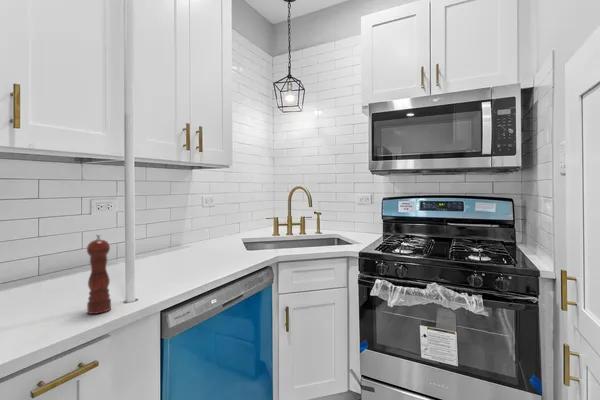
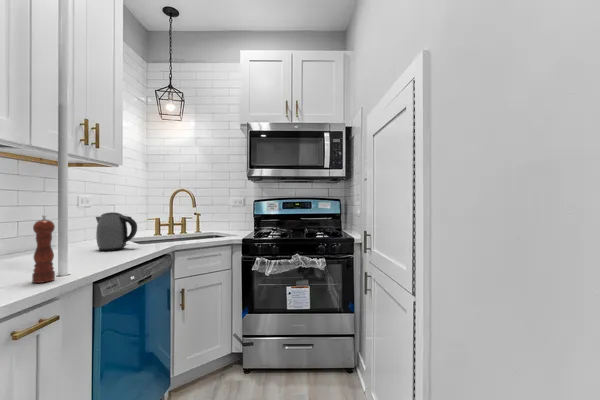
kettle: none [195,219,233,262] -> present [96,212,137,251]

